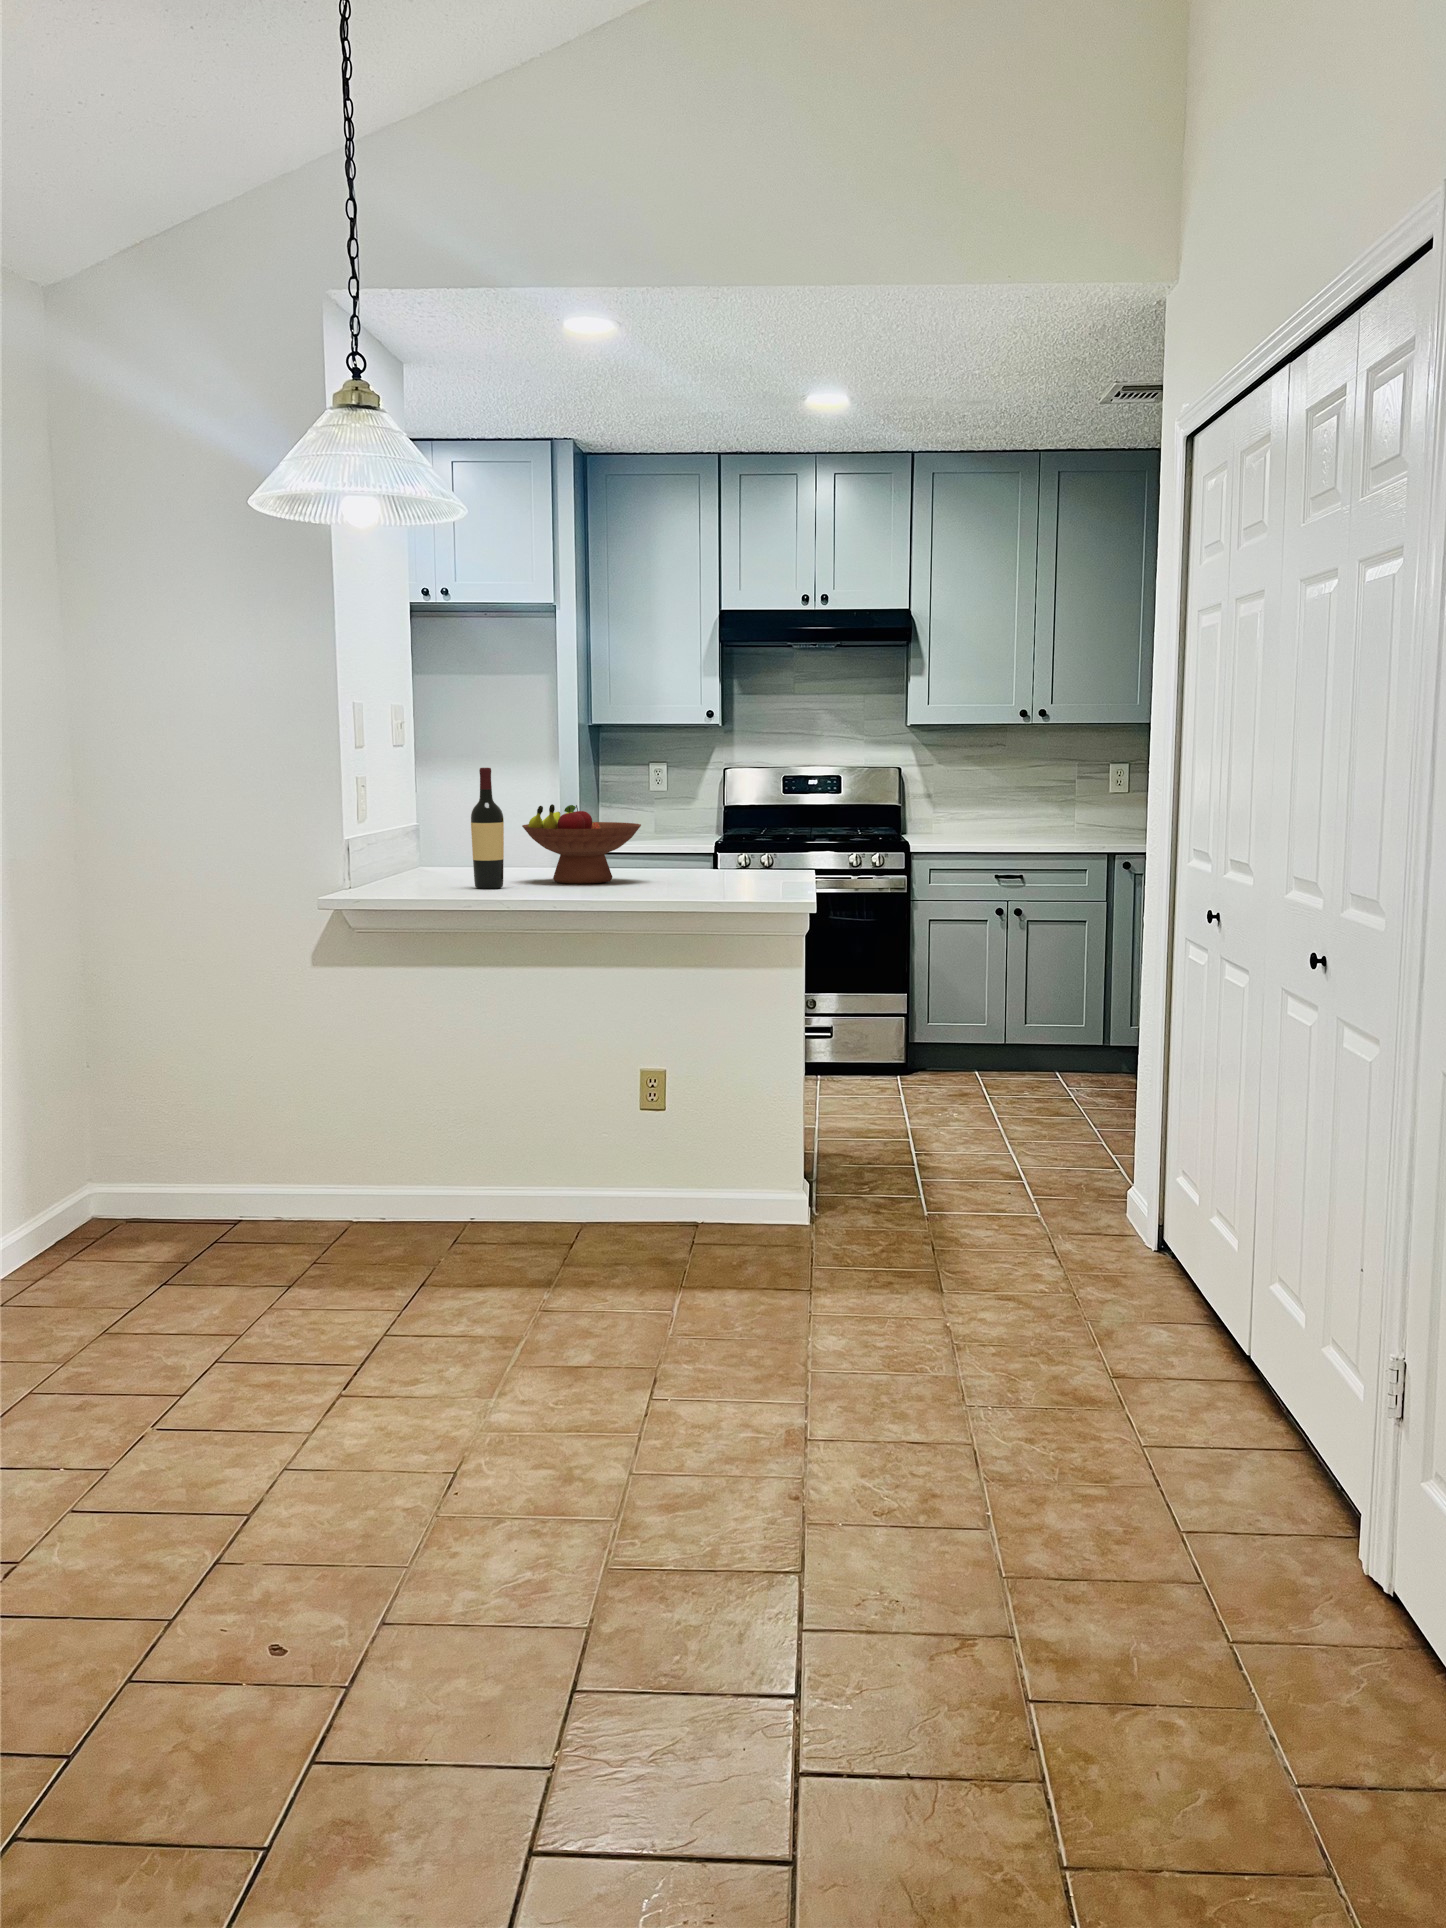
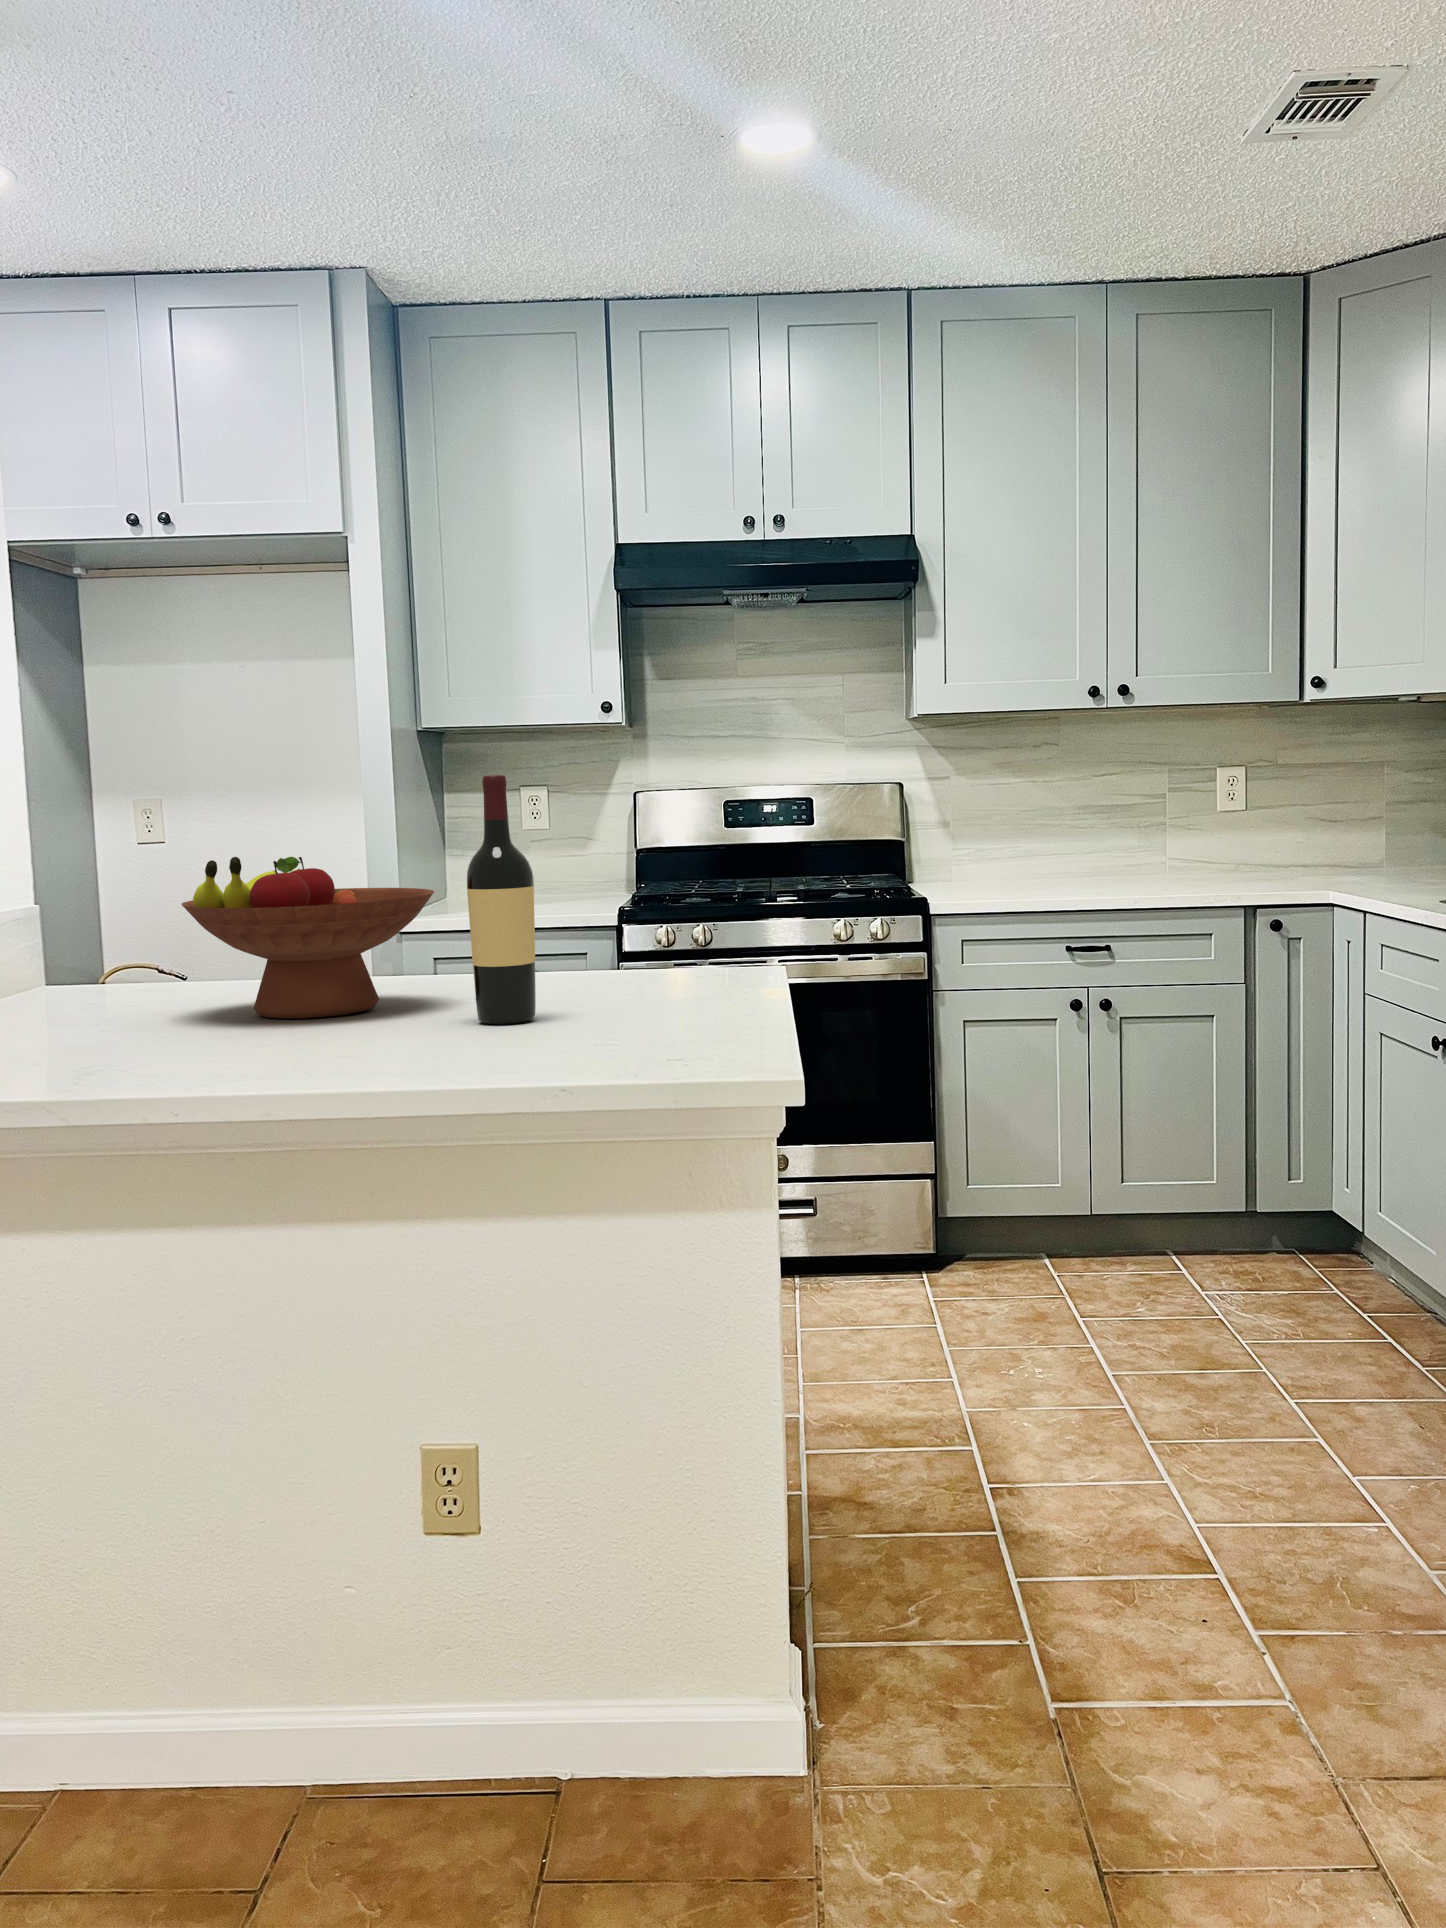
wine bottle: present [471,768,504,889] -> present [467,775,536,1024]

